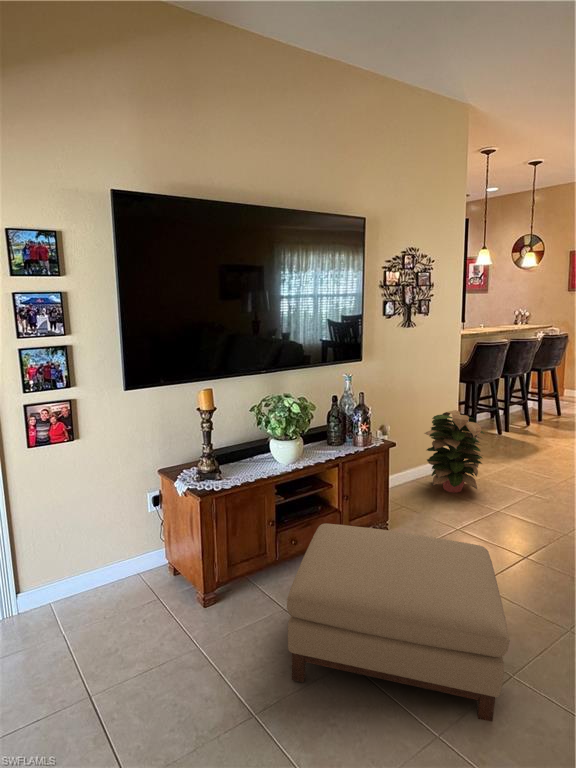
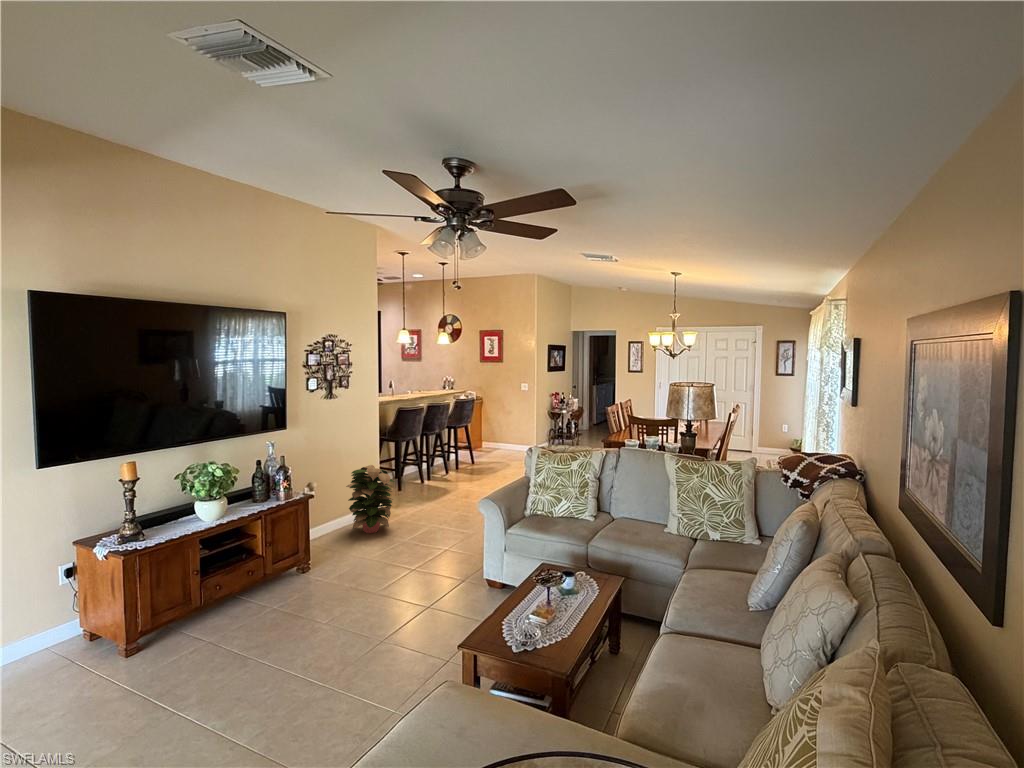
ottoman: present [287,524,509,722] -> none [208,558,372,683]

